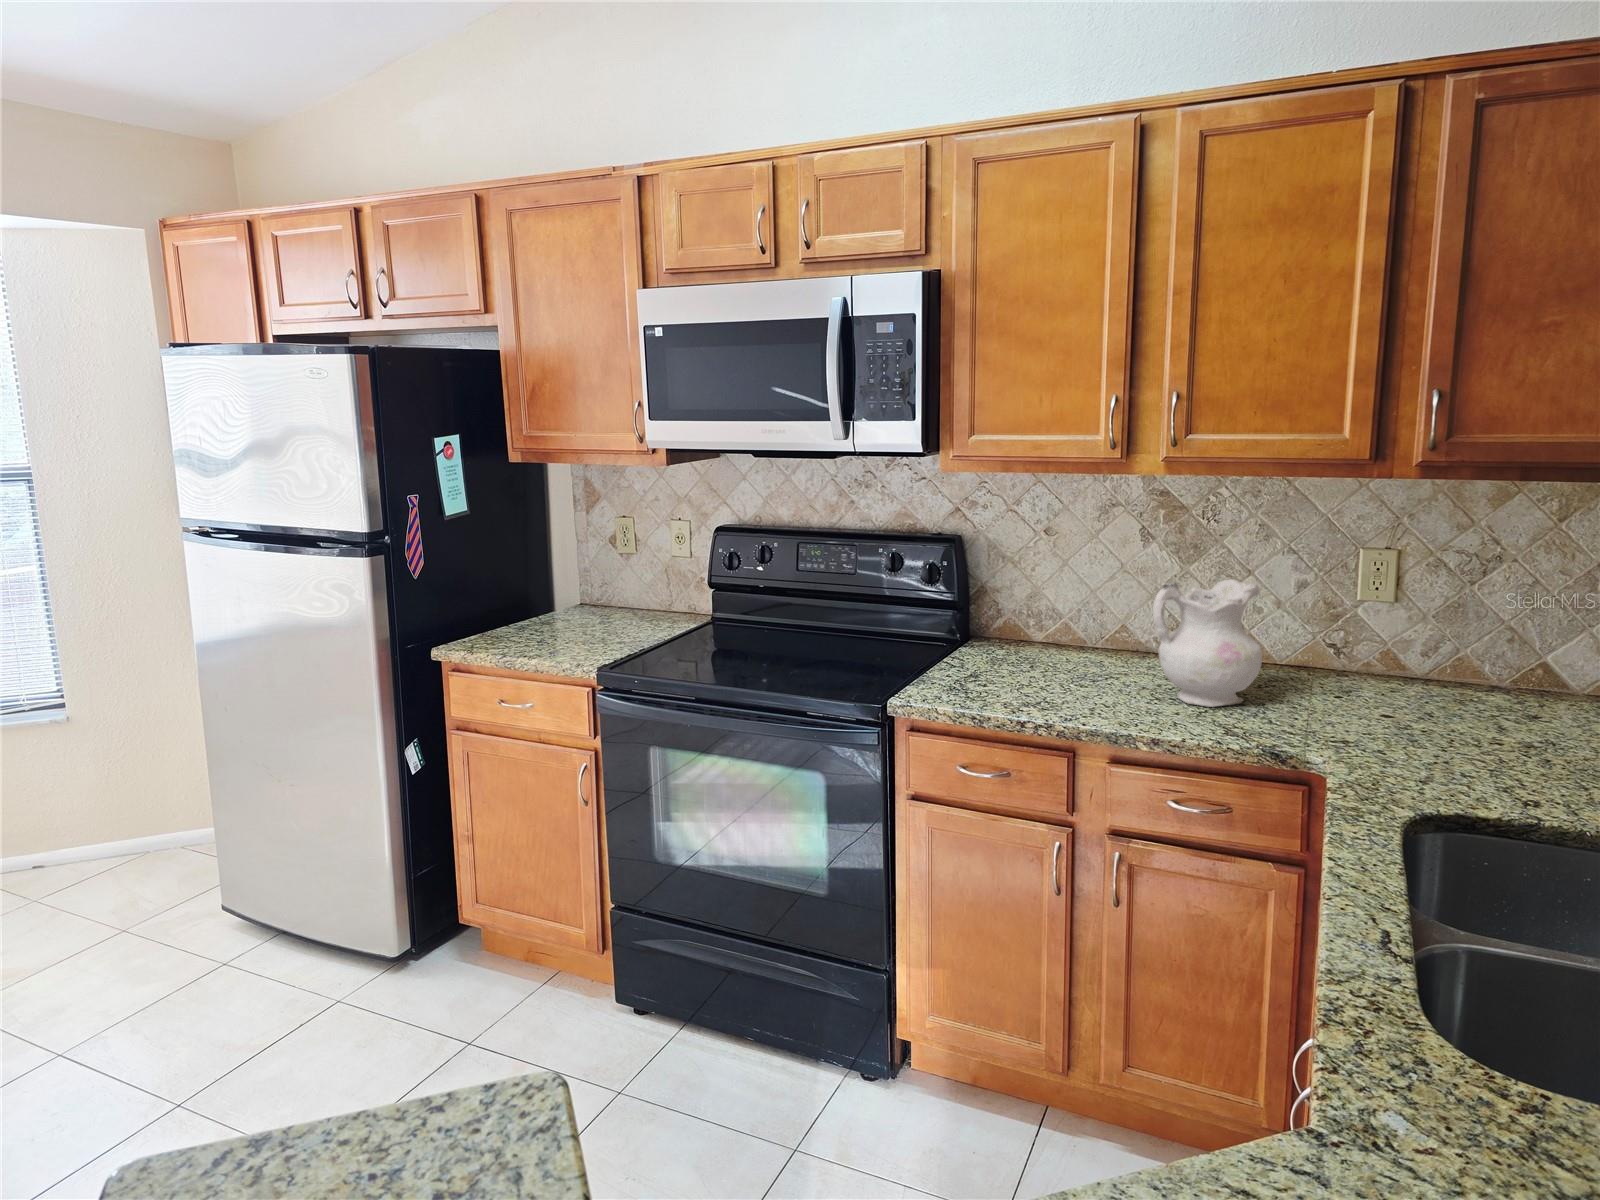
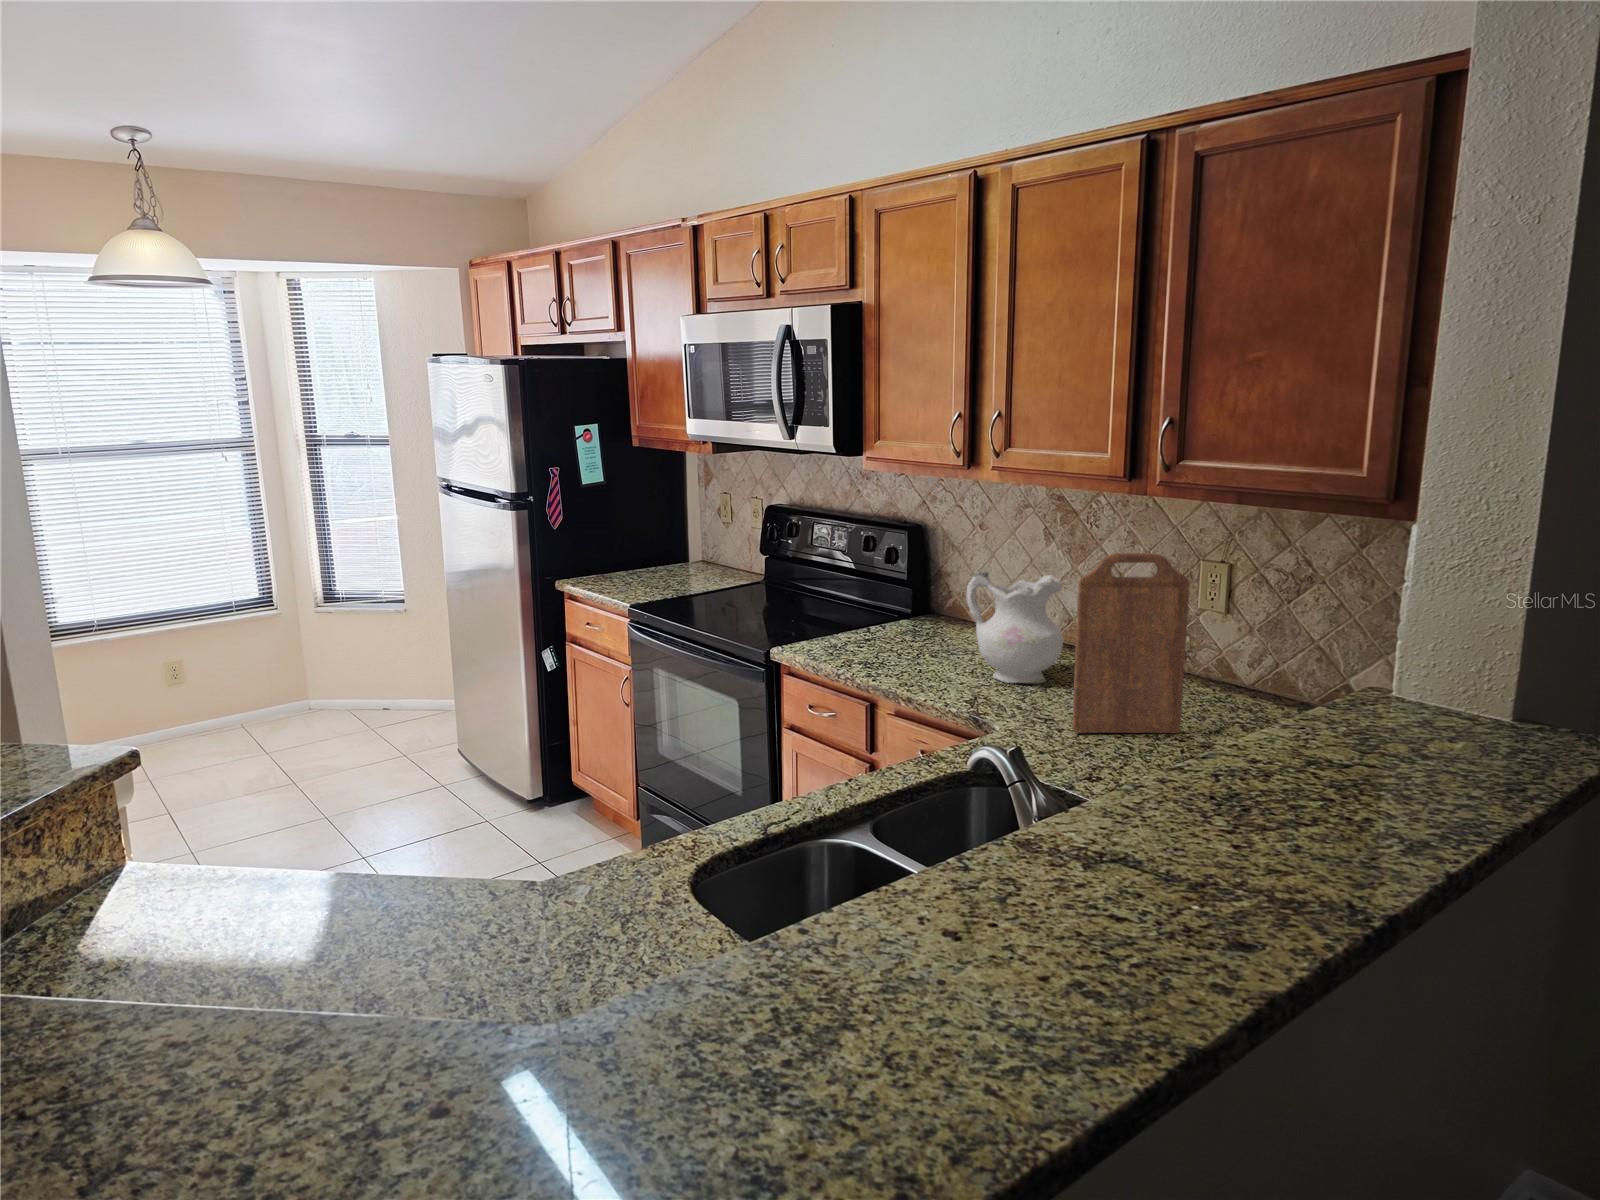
cutting board: none [1394,545,1504,756] -> present [1072,553,1190,733]

